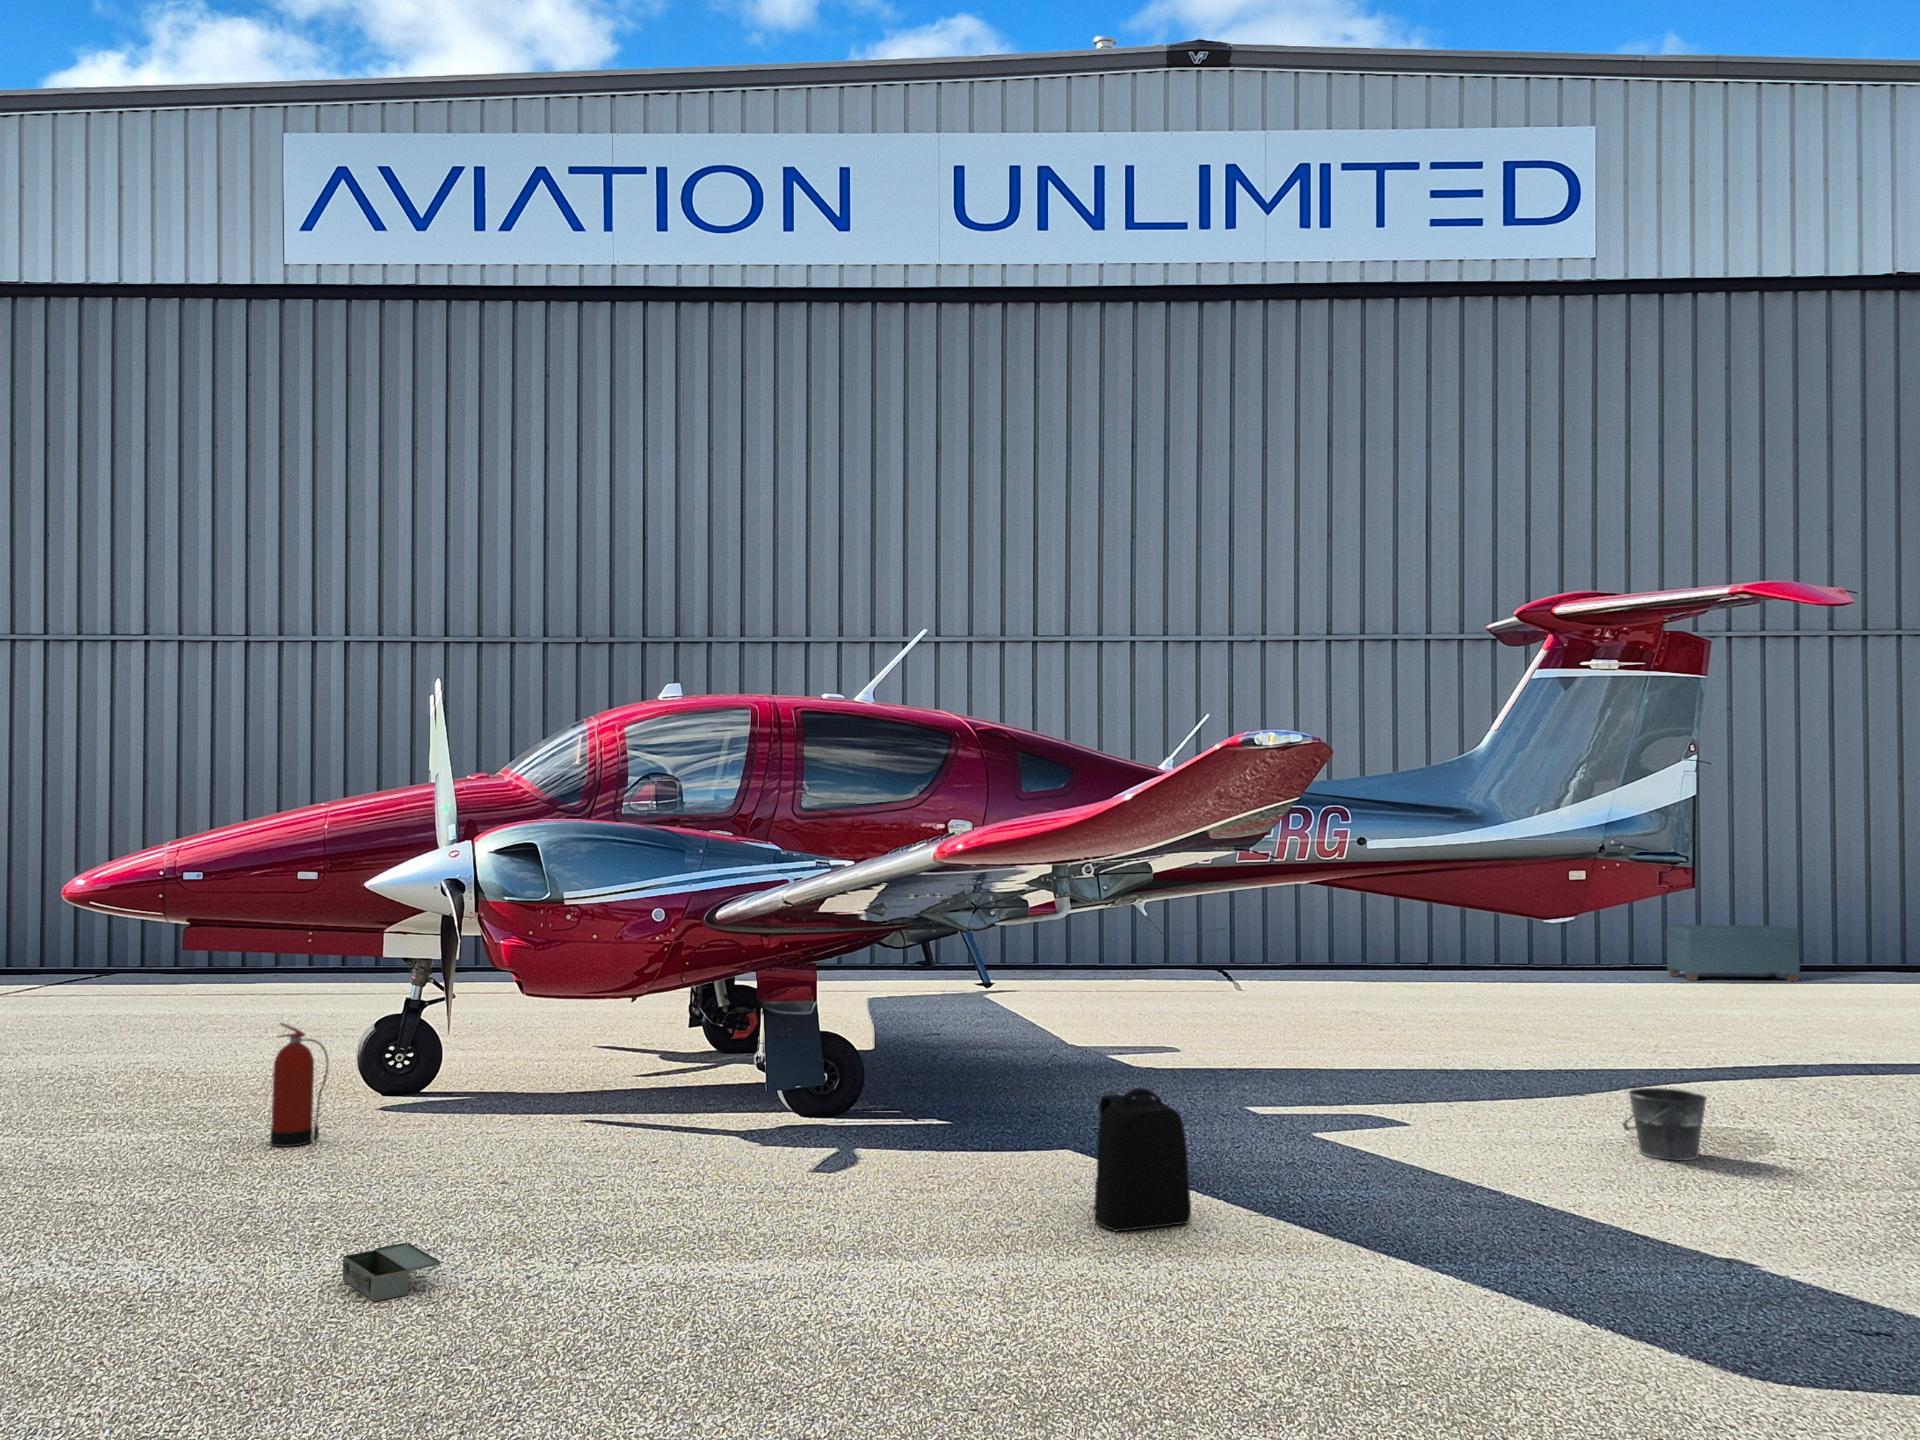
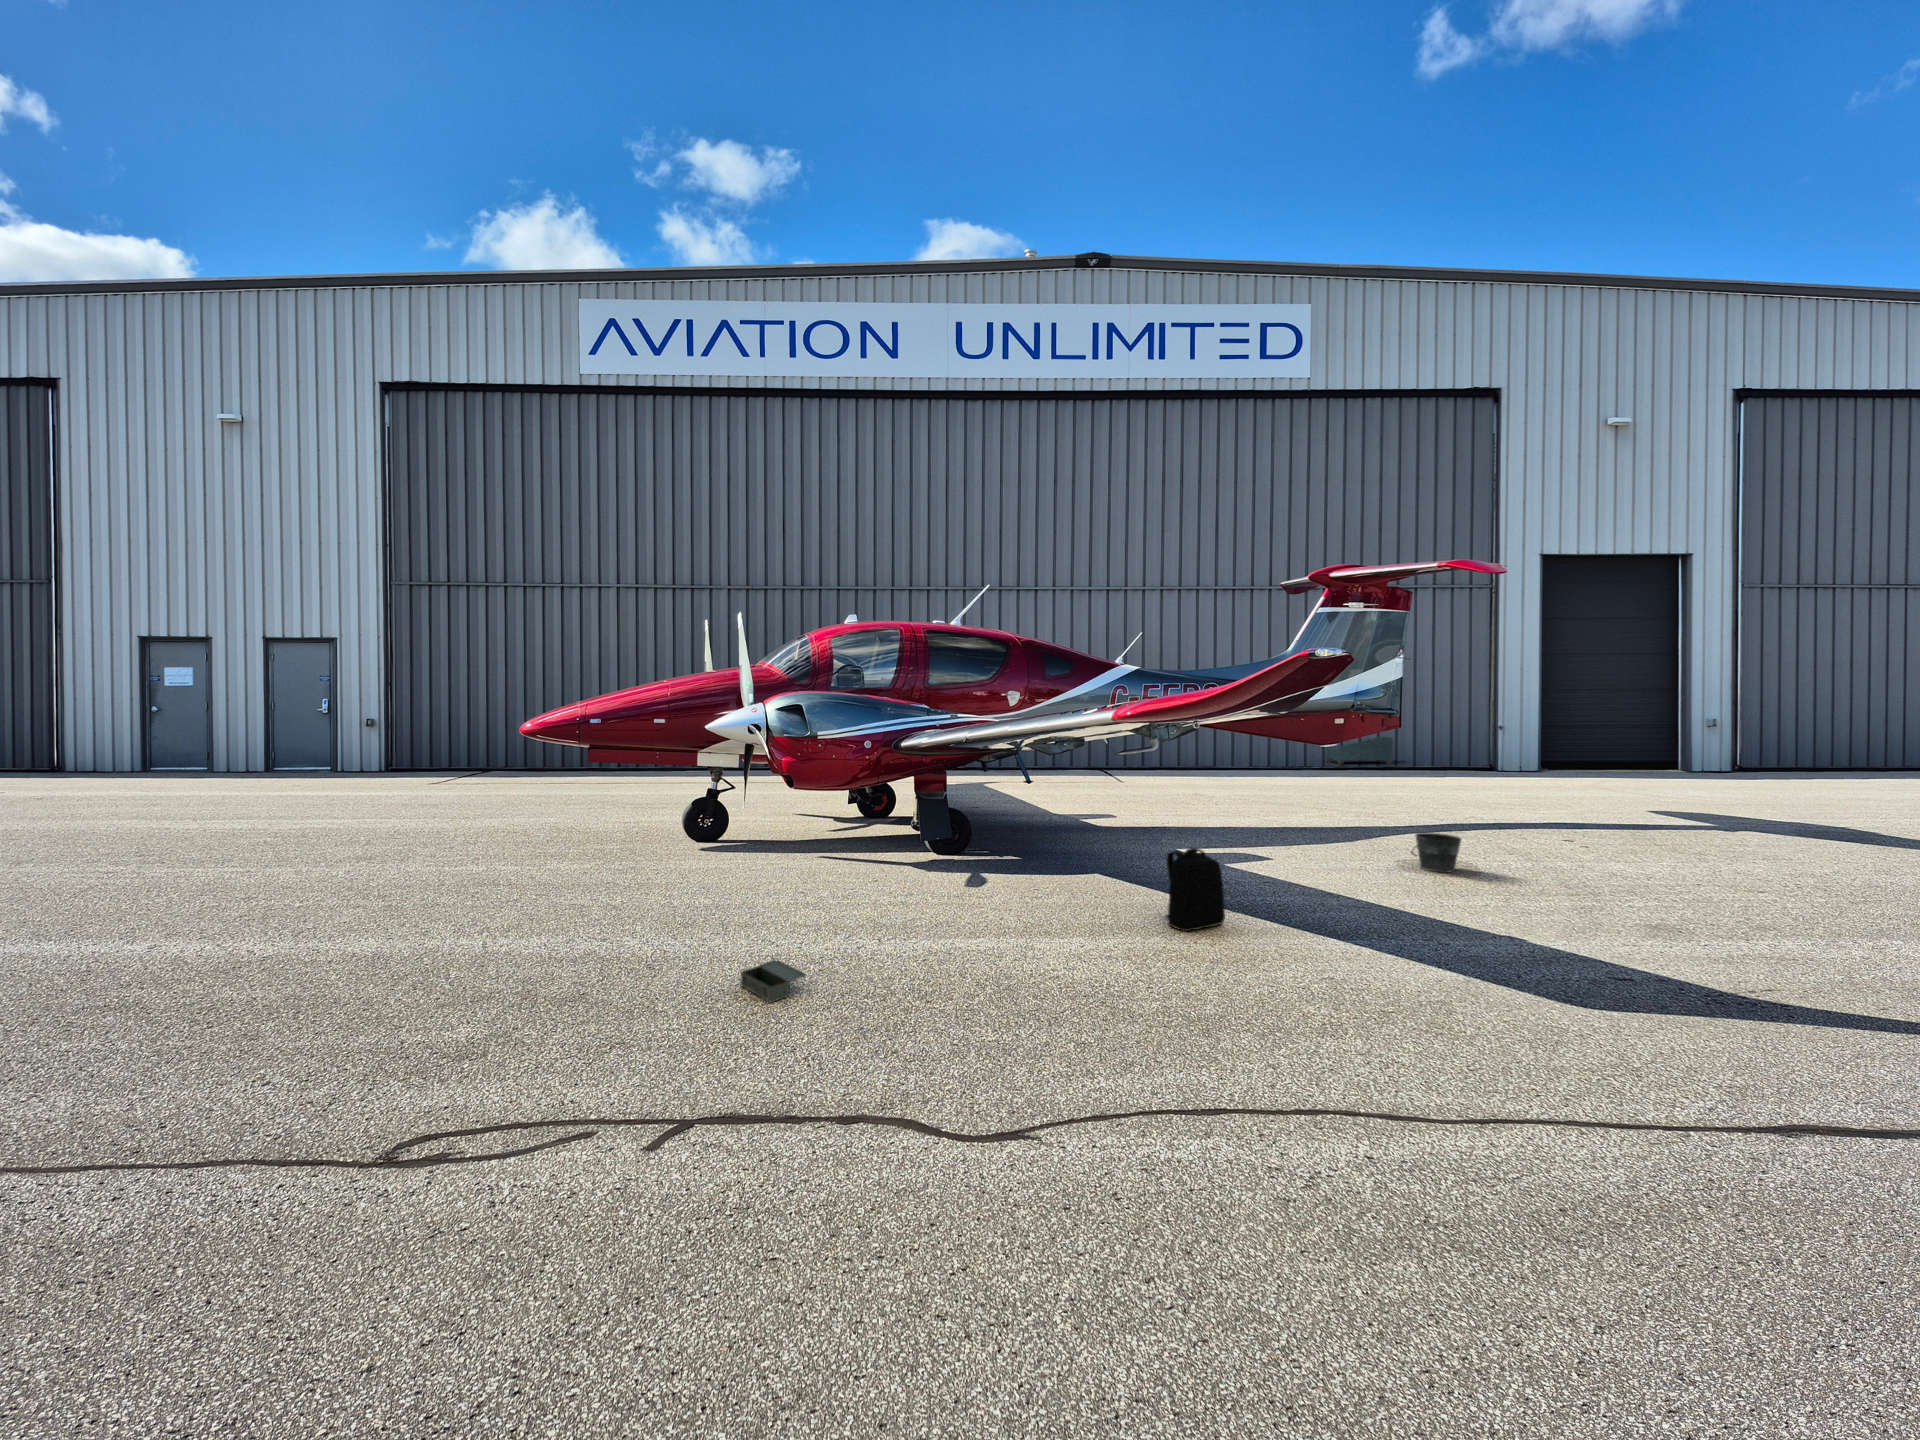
fire extinguisher: present [270,1023,329,1147] -> none [646,814,679,887]

